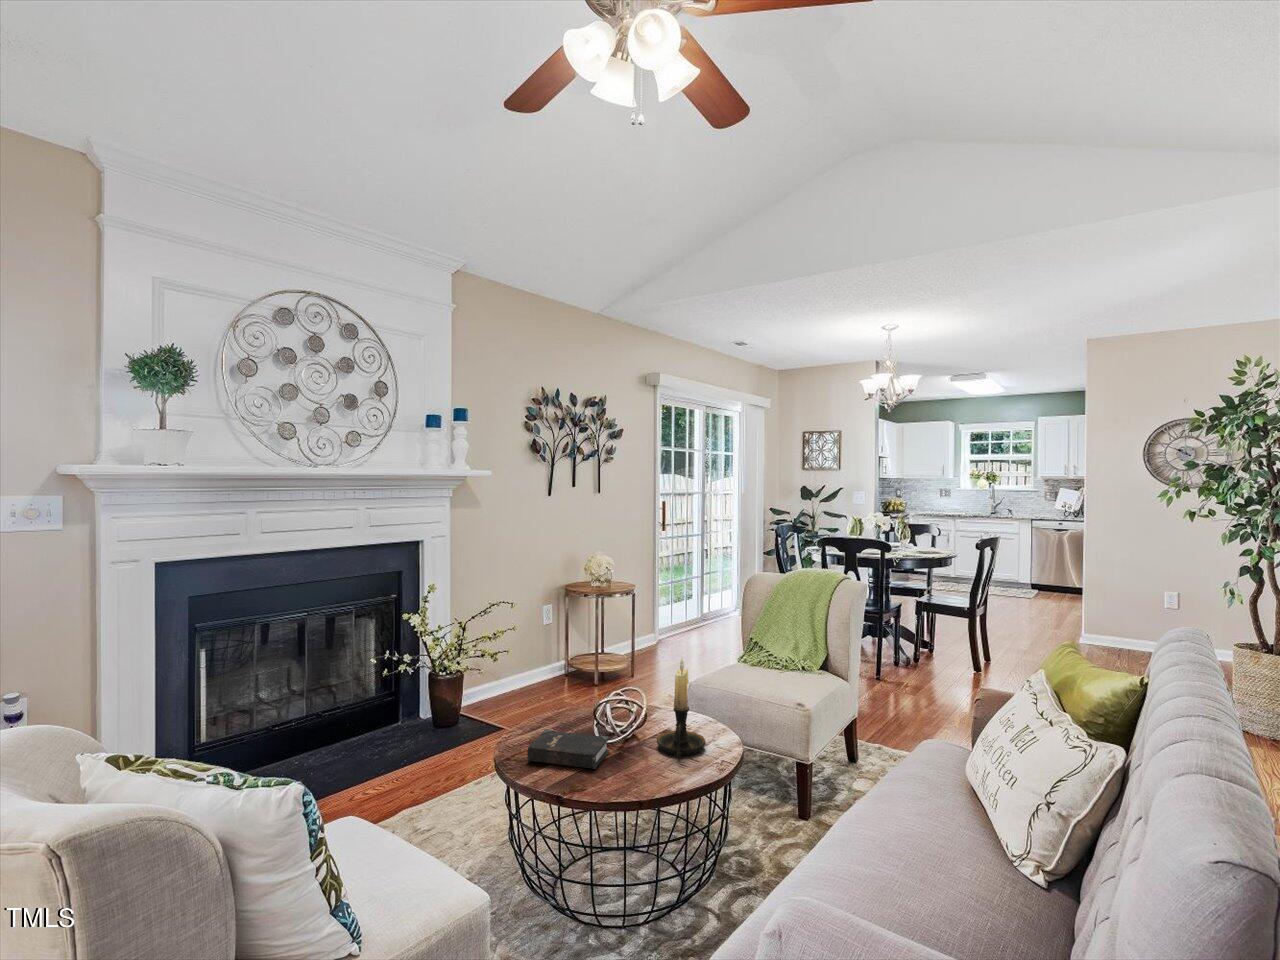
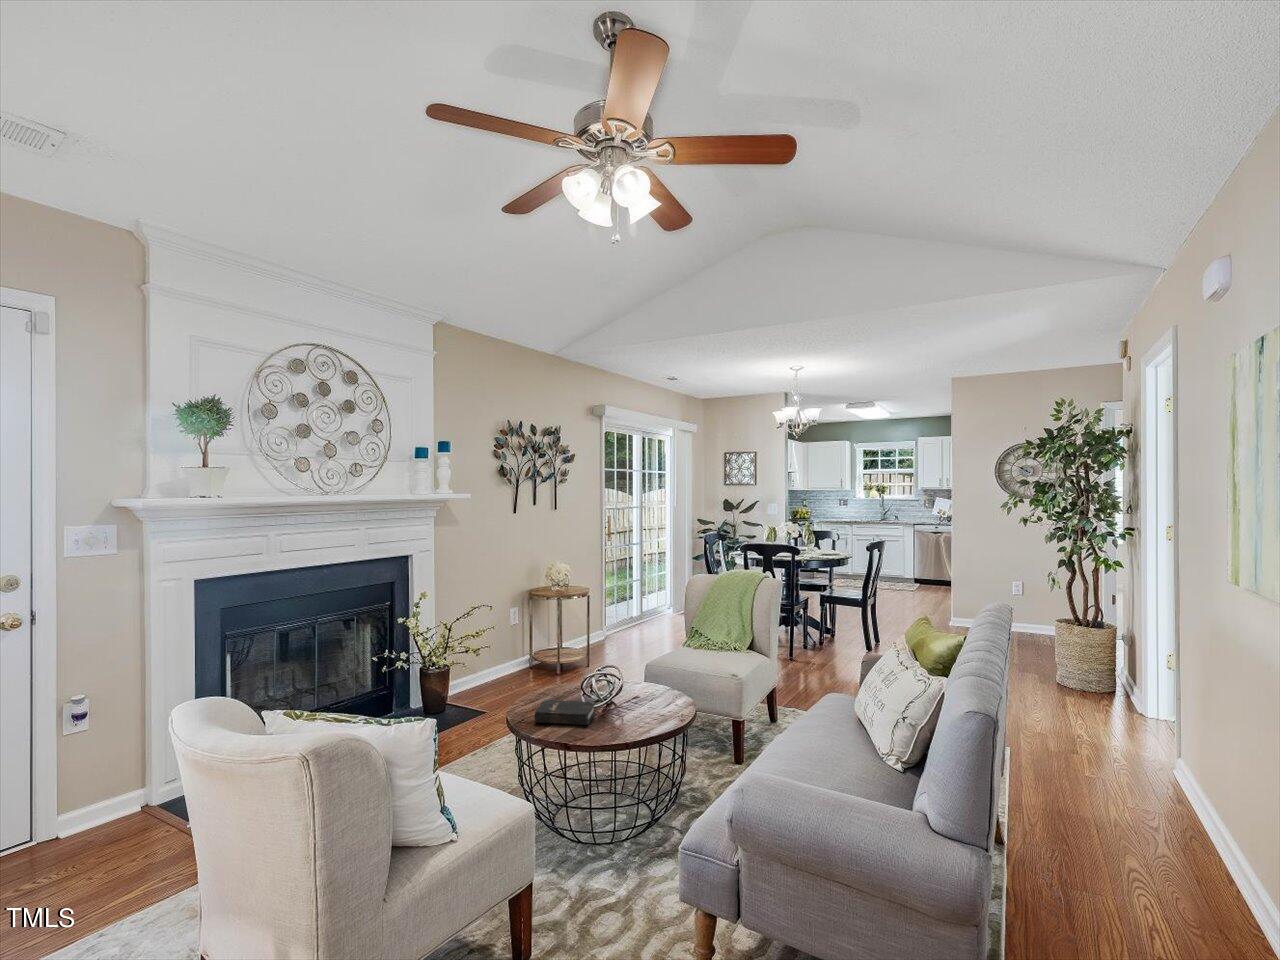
candle holder: present [657,658,706,758] -> none [631,639,668,715]

